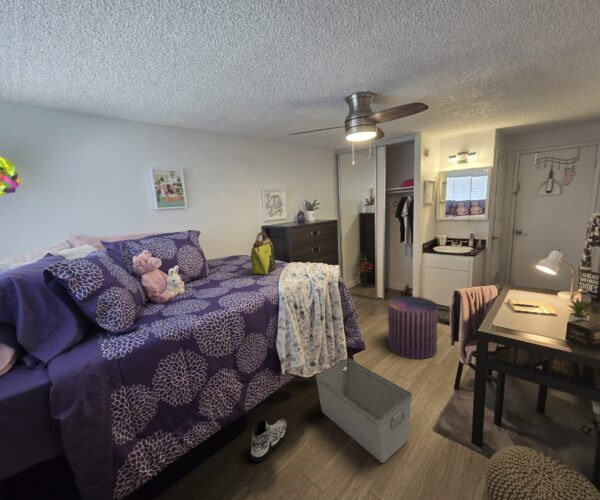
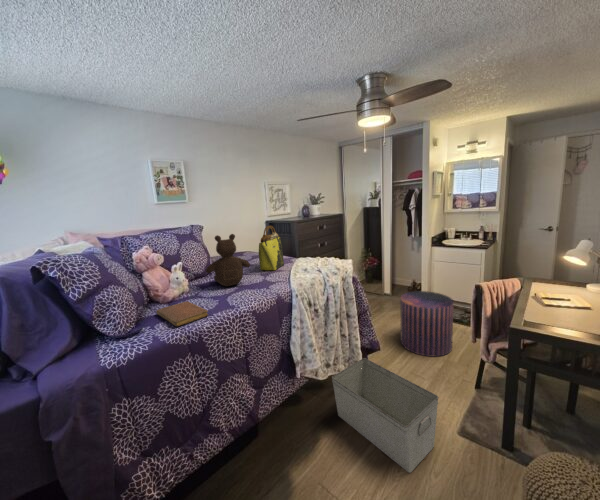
teddy bear: none [200,240,242,289] -> present [206,234,250,286]
notebook: none [153,302,200,324] -> present [156,301,208,327]
sneaker: present [251,419,287,462] -> none [265,425,302,474]

